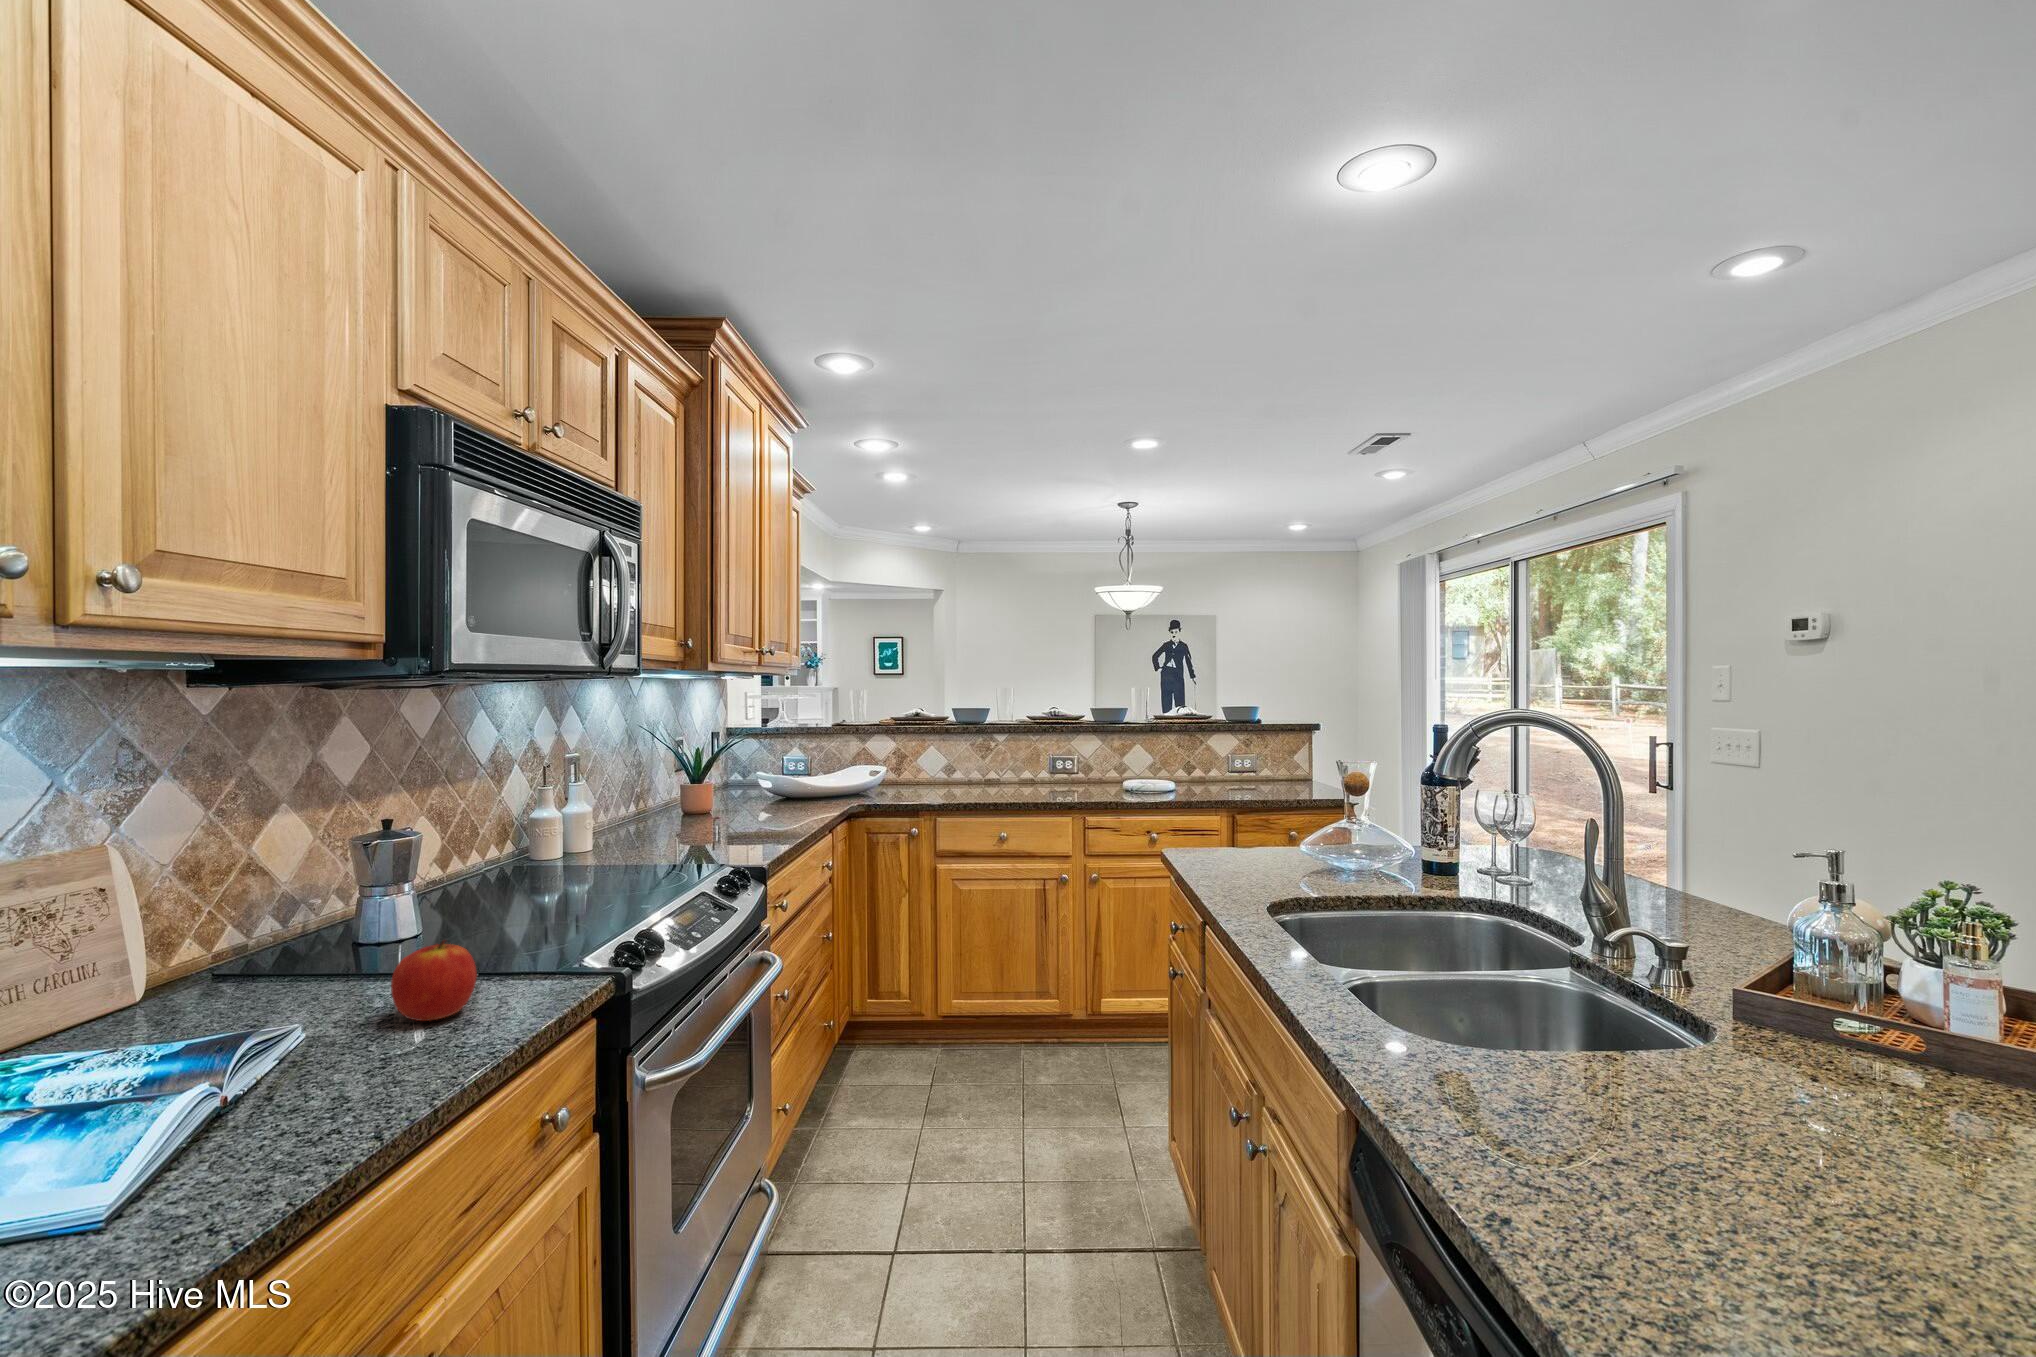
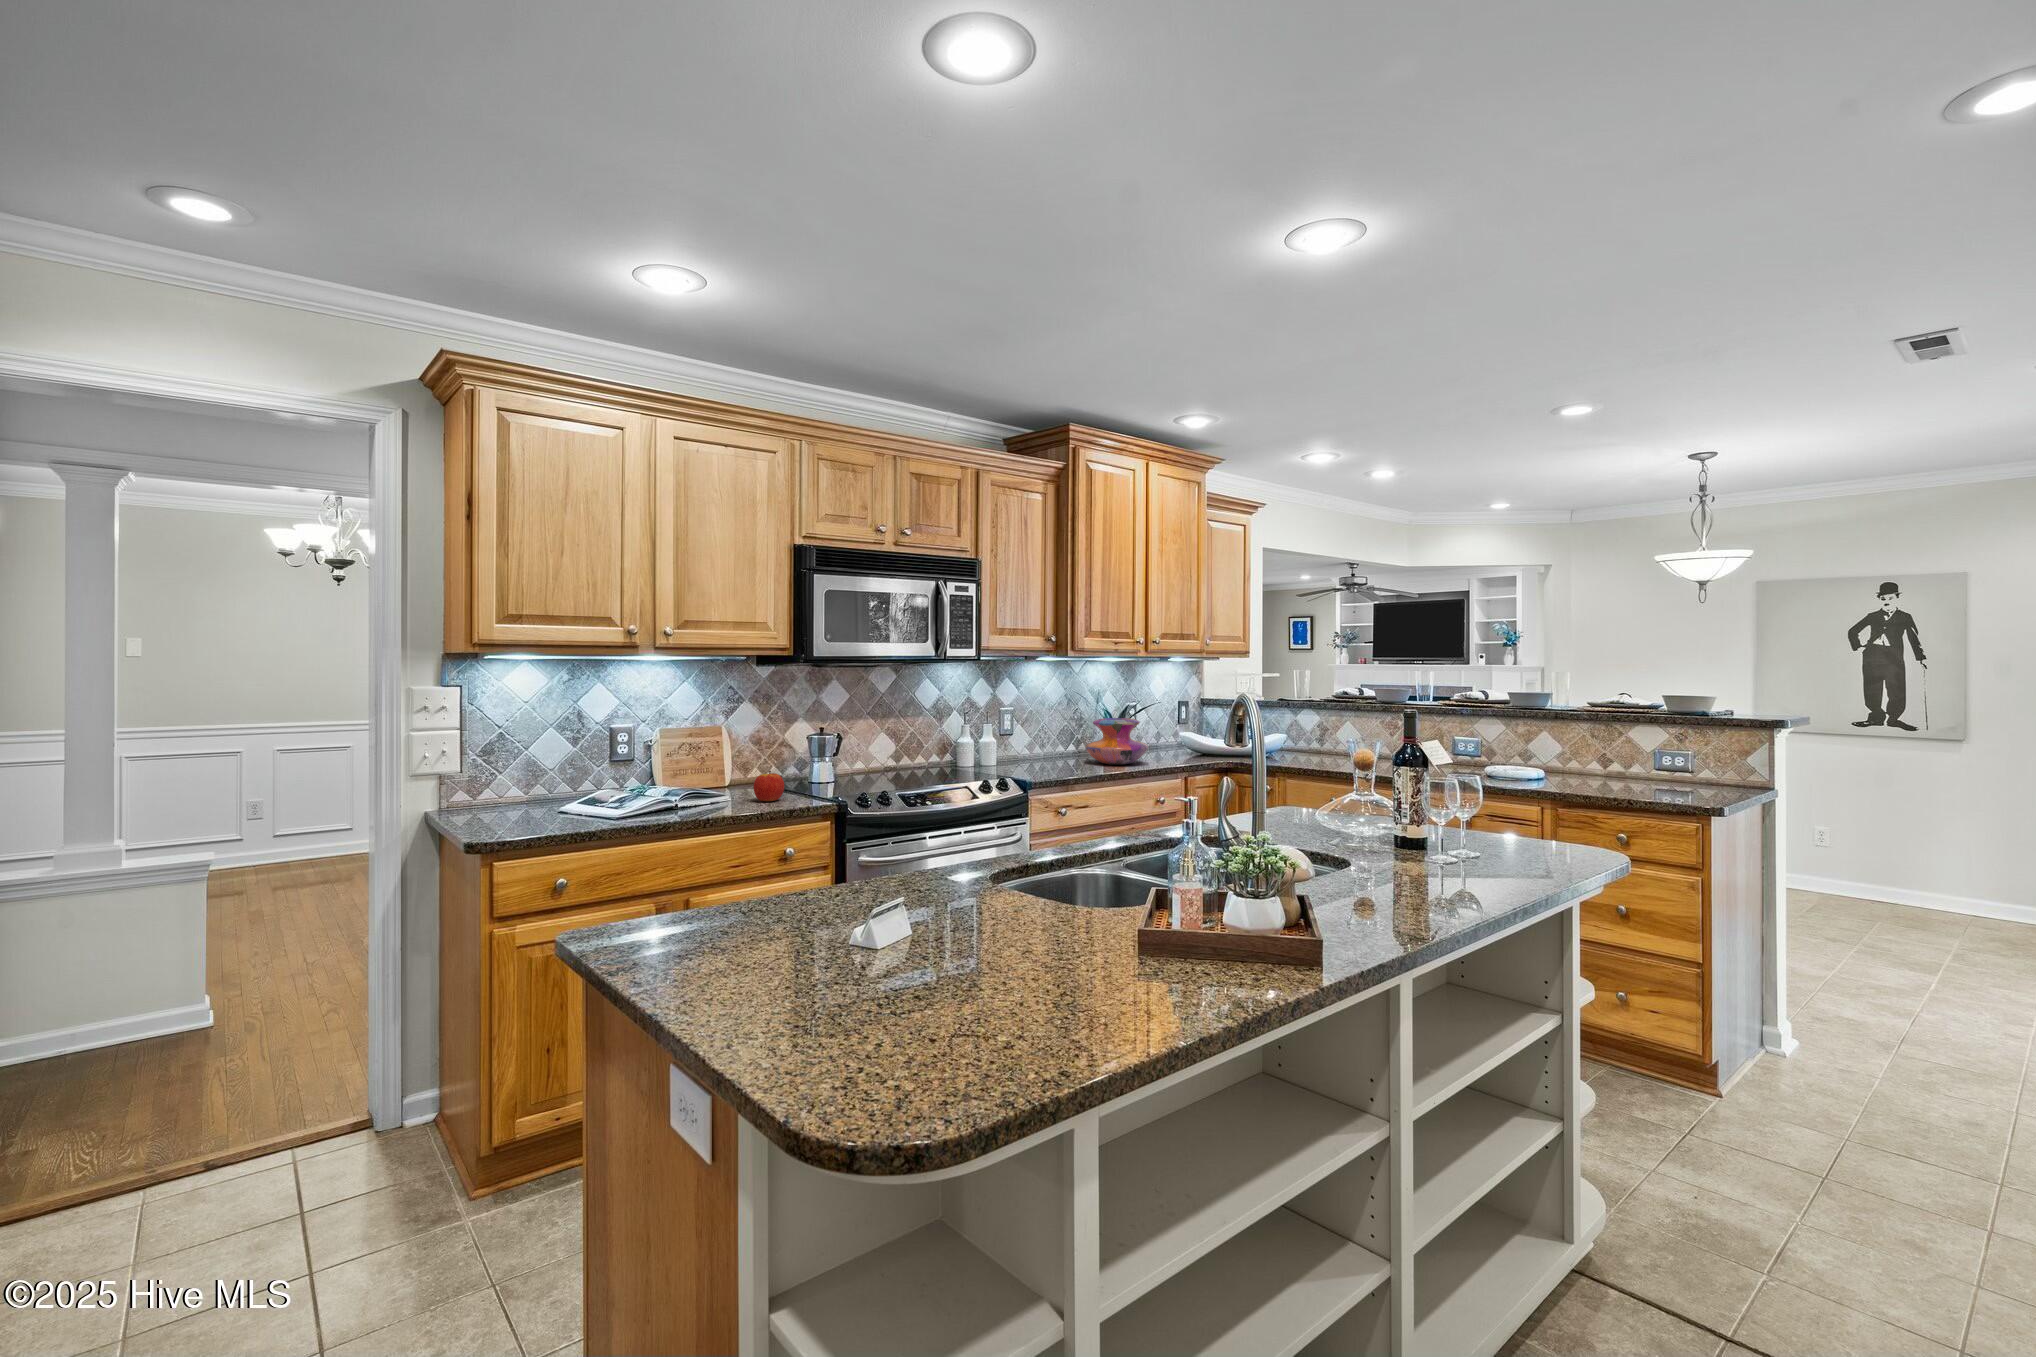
decorative vase: none [701,758,792,824] -> present [1085,718,1148,765]

